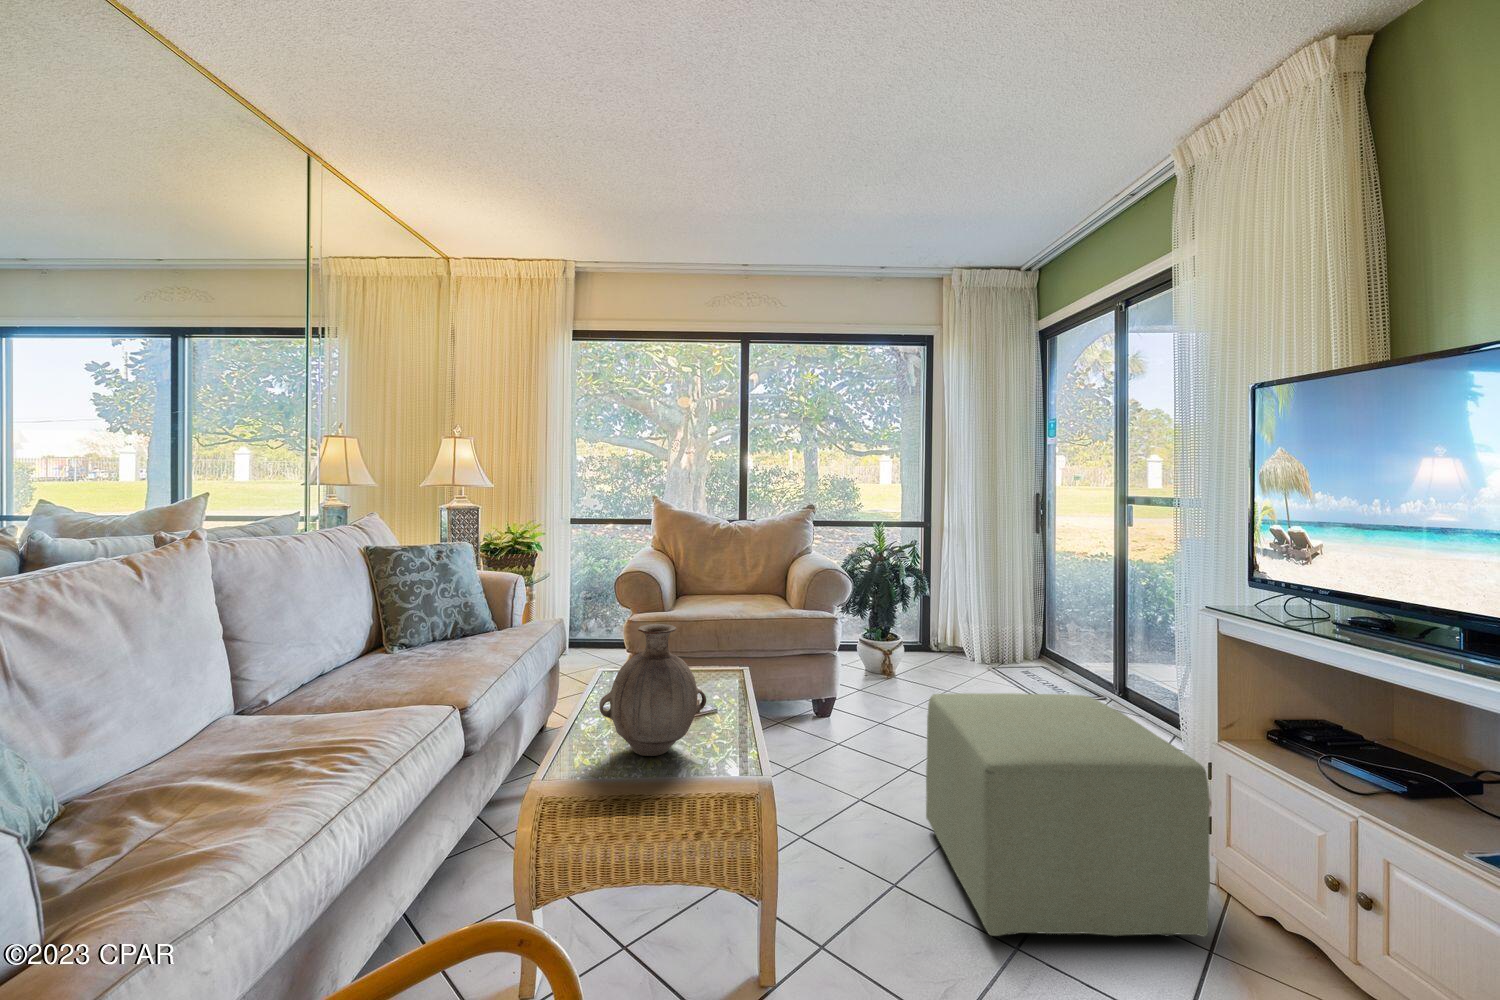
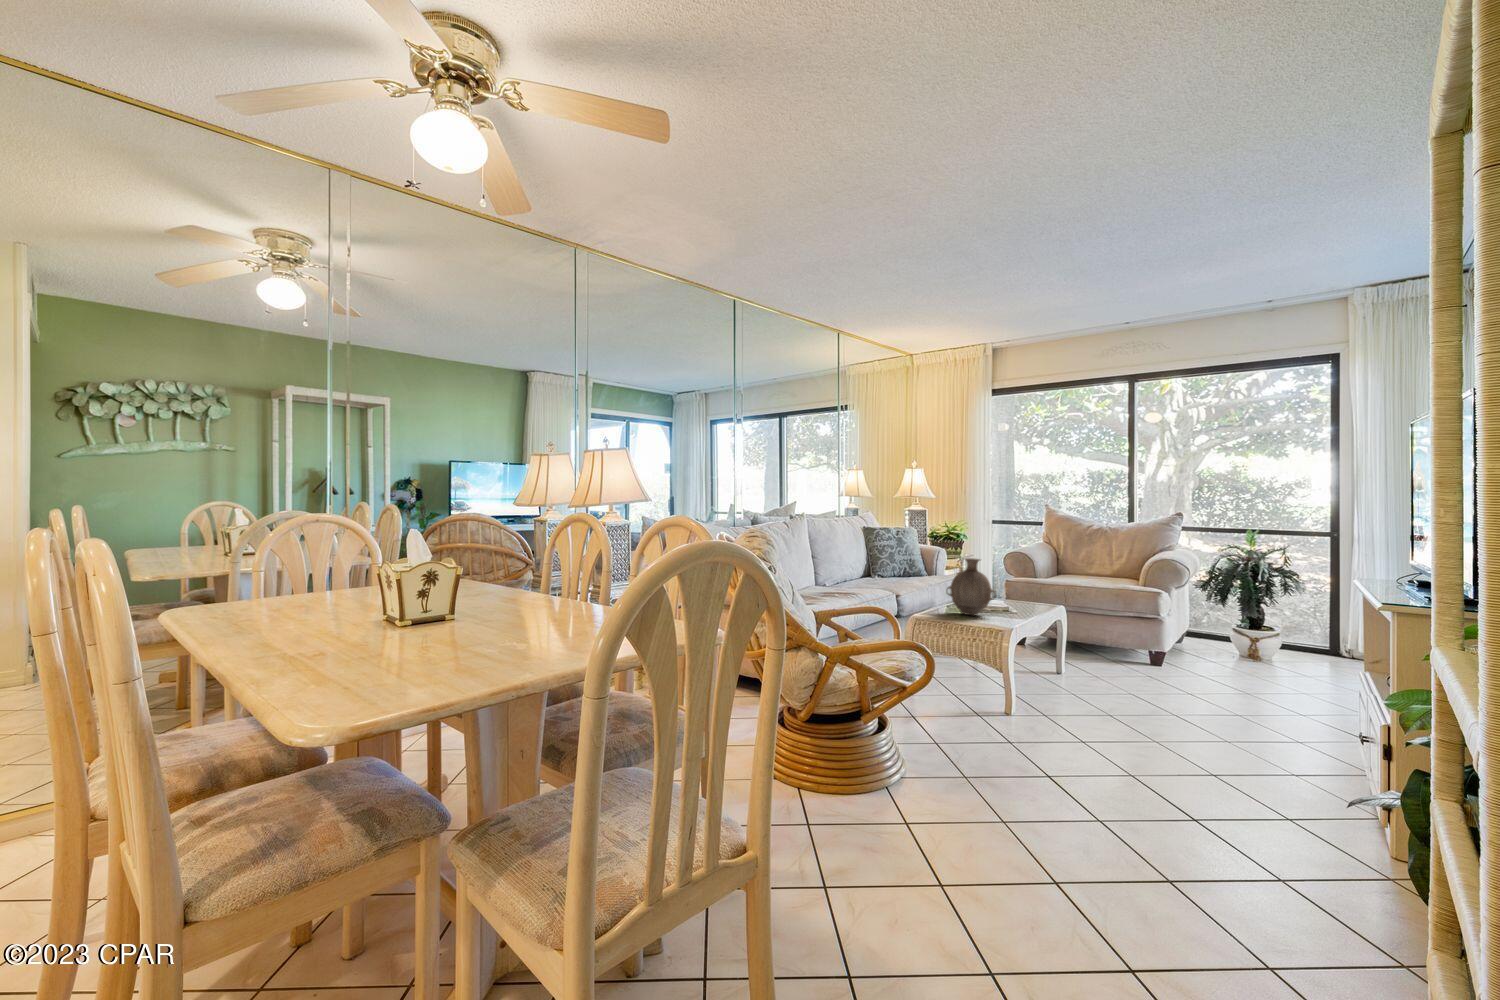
ottoman: present [926,693,1210,936] -> none [1132,625,1293,761]

